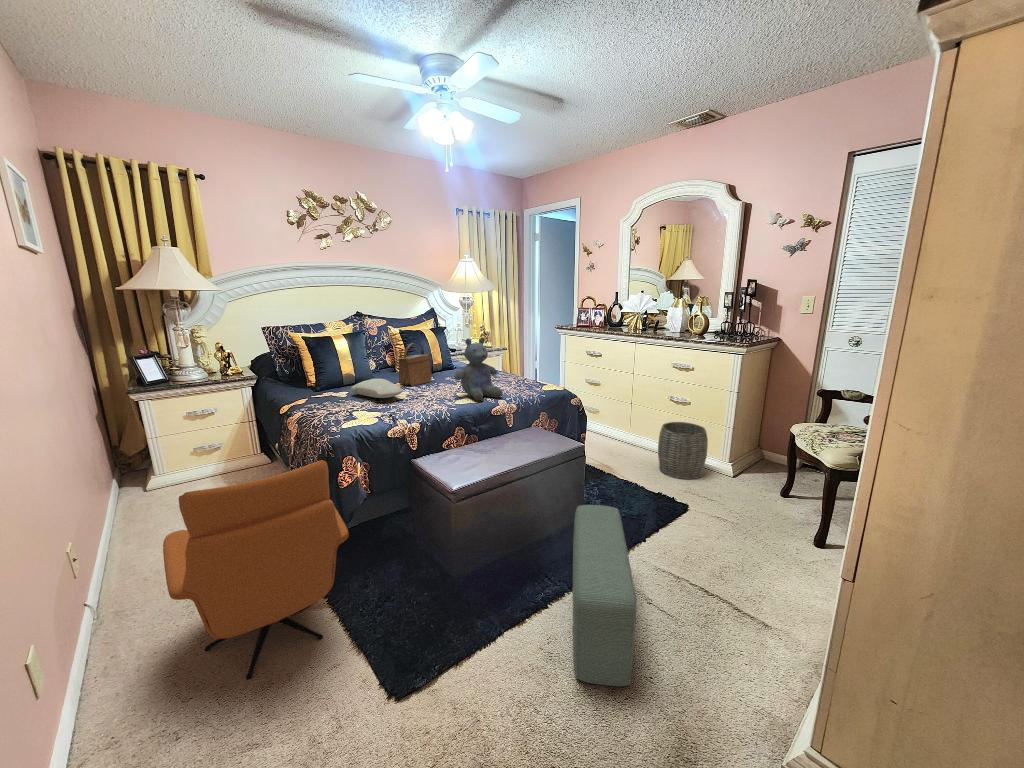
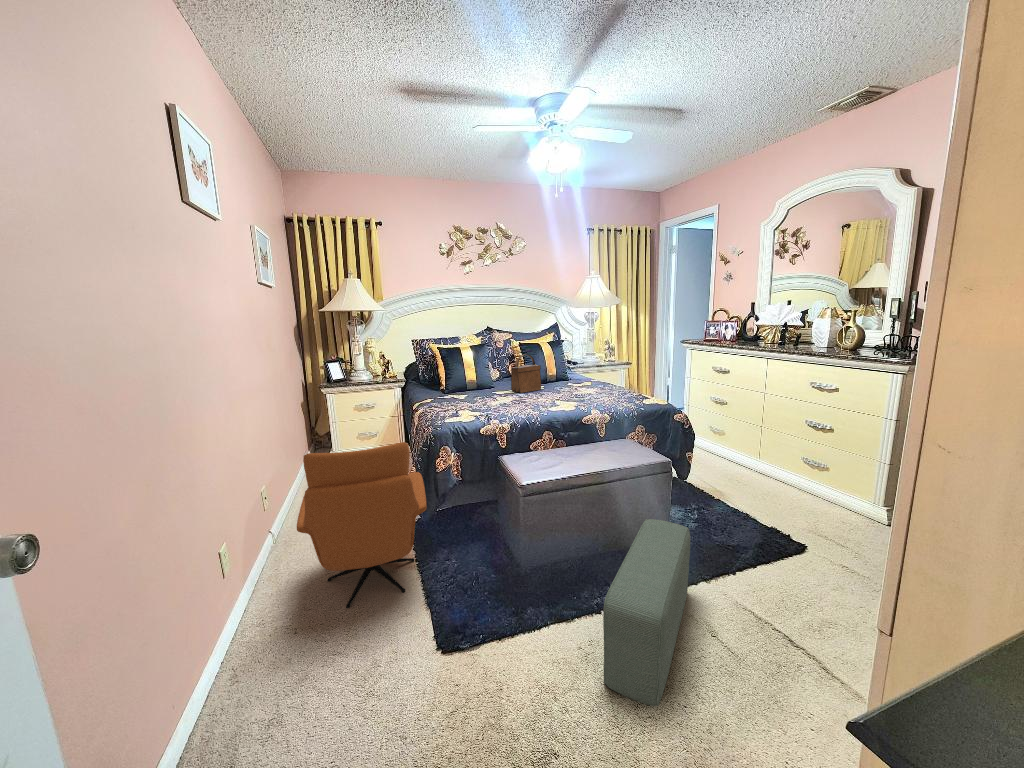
stuffed bear: present [454,337,503,401] -> none [551,349,596,409]
pillow: present [351,379,403,398] -> none [467,384,507,401]
woven basket: present [658,422,708,479] -> none [783,450,849,518]

